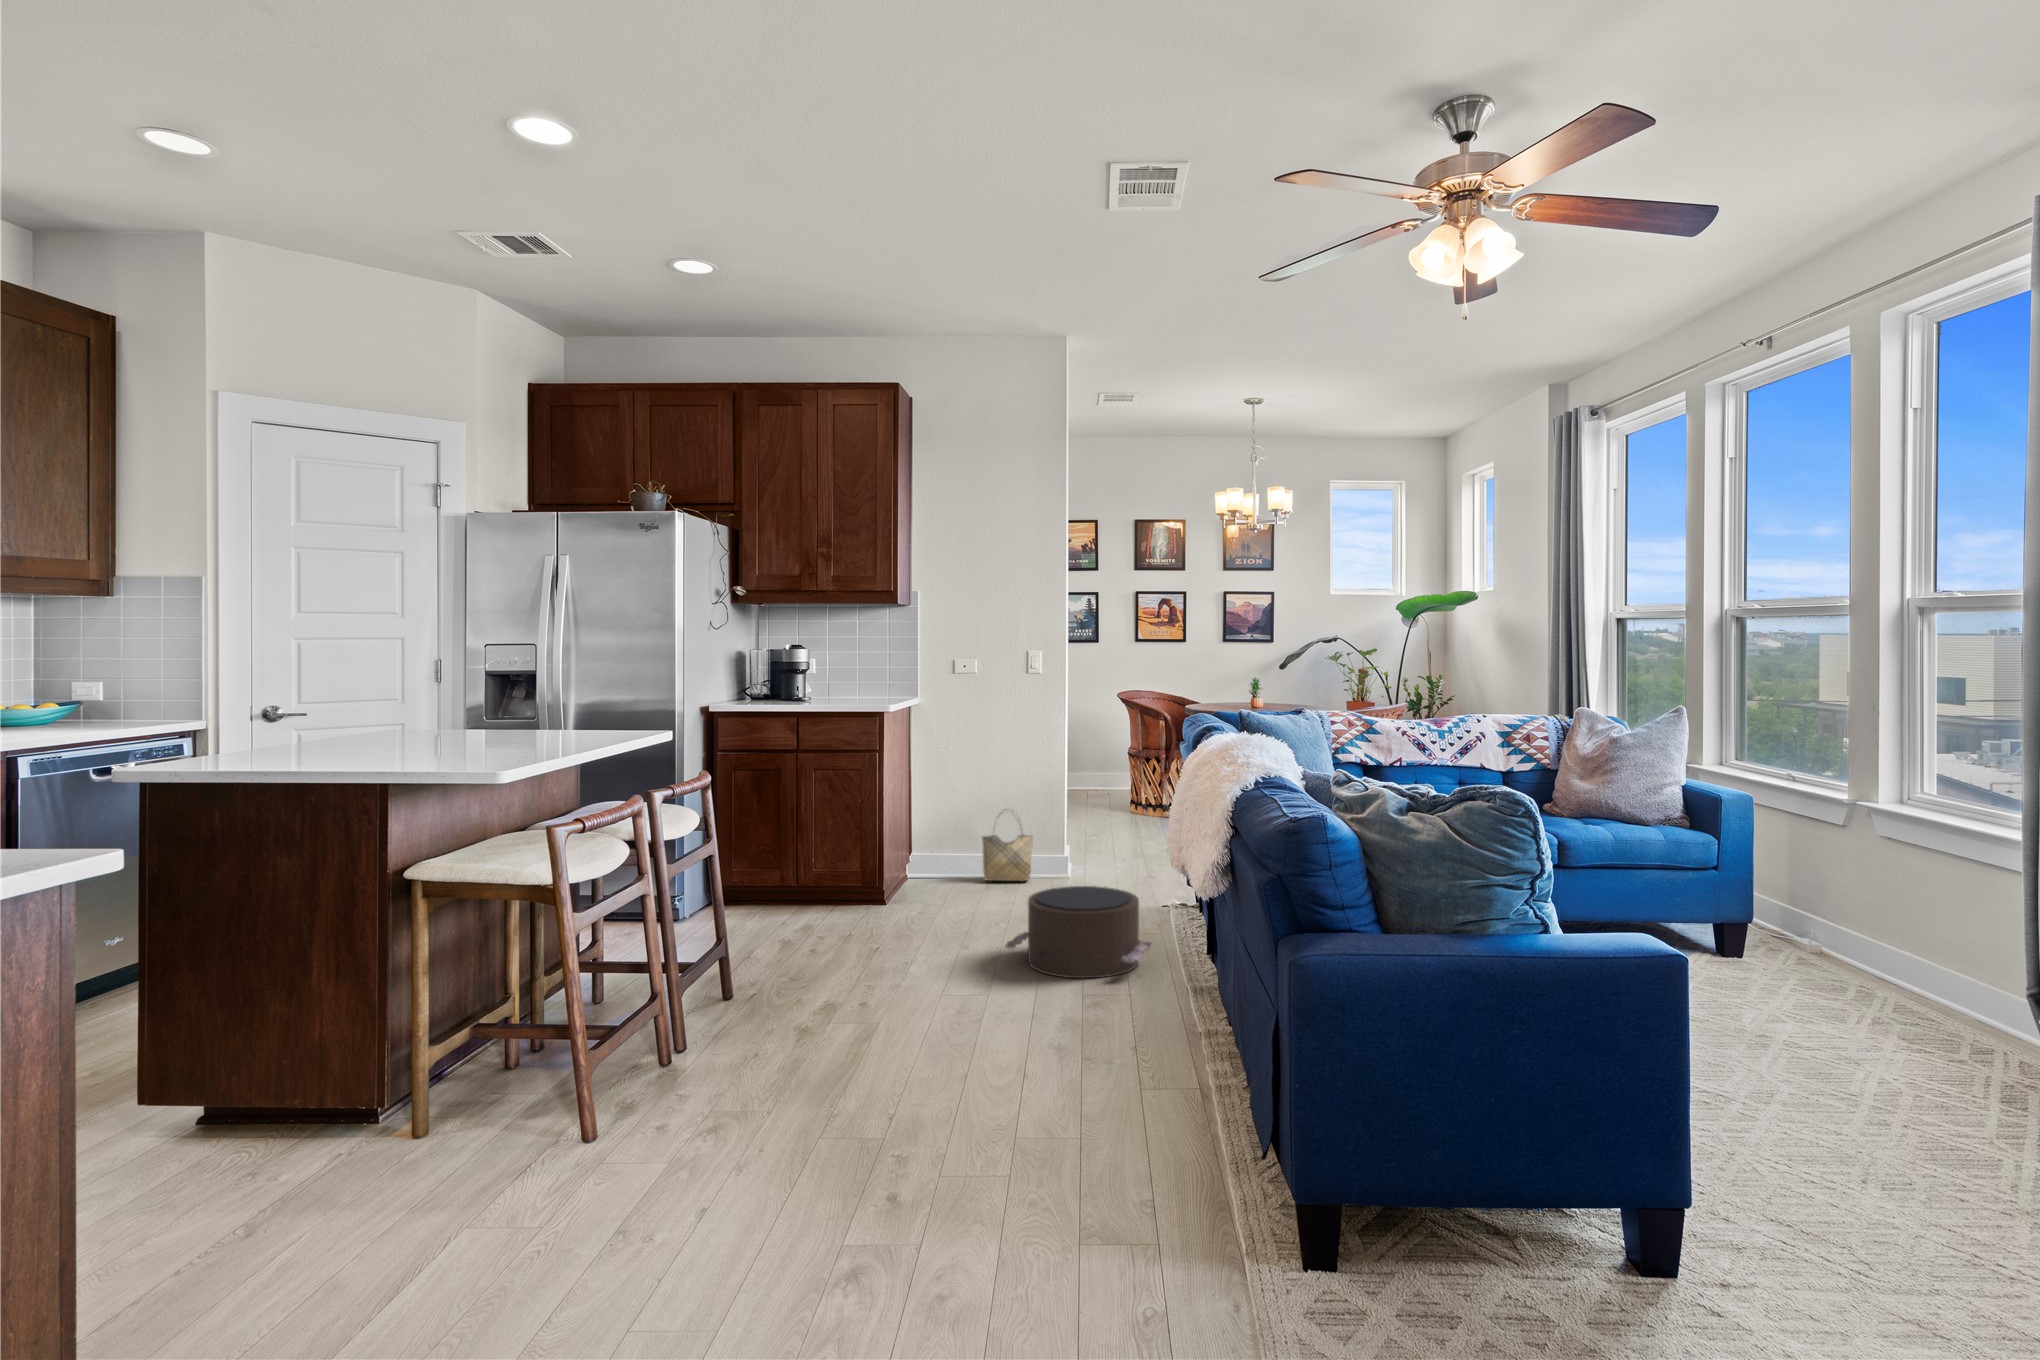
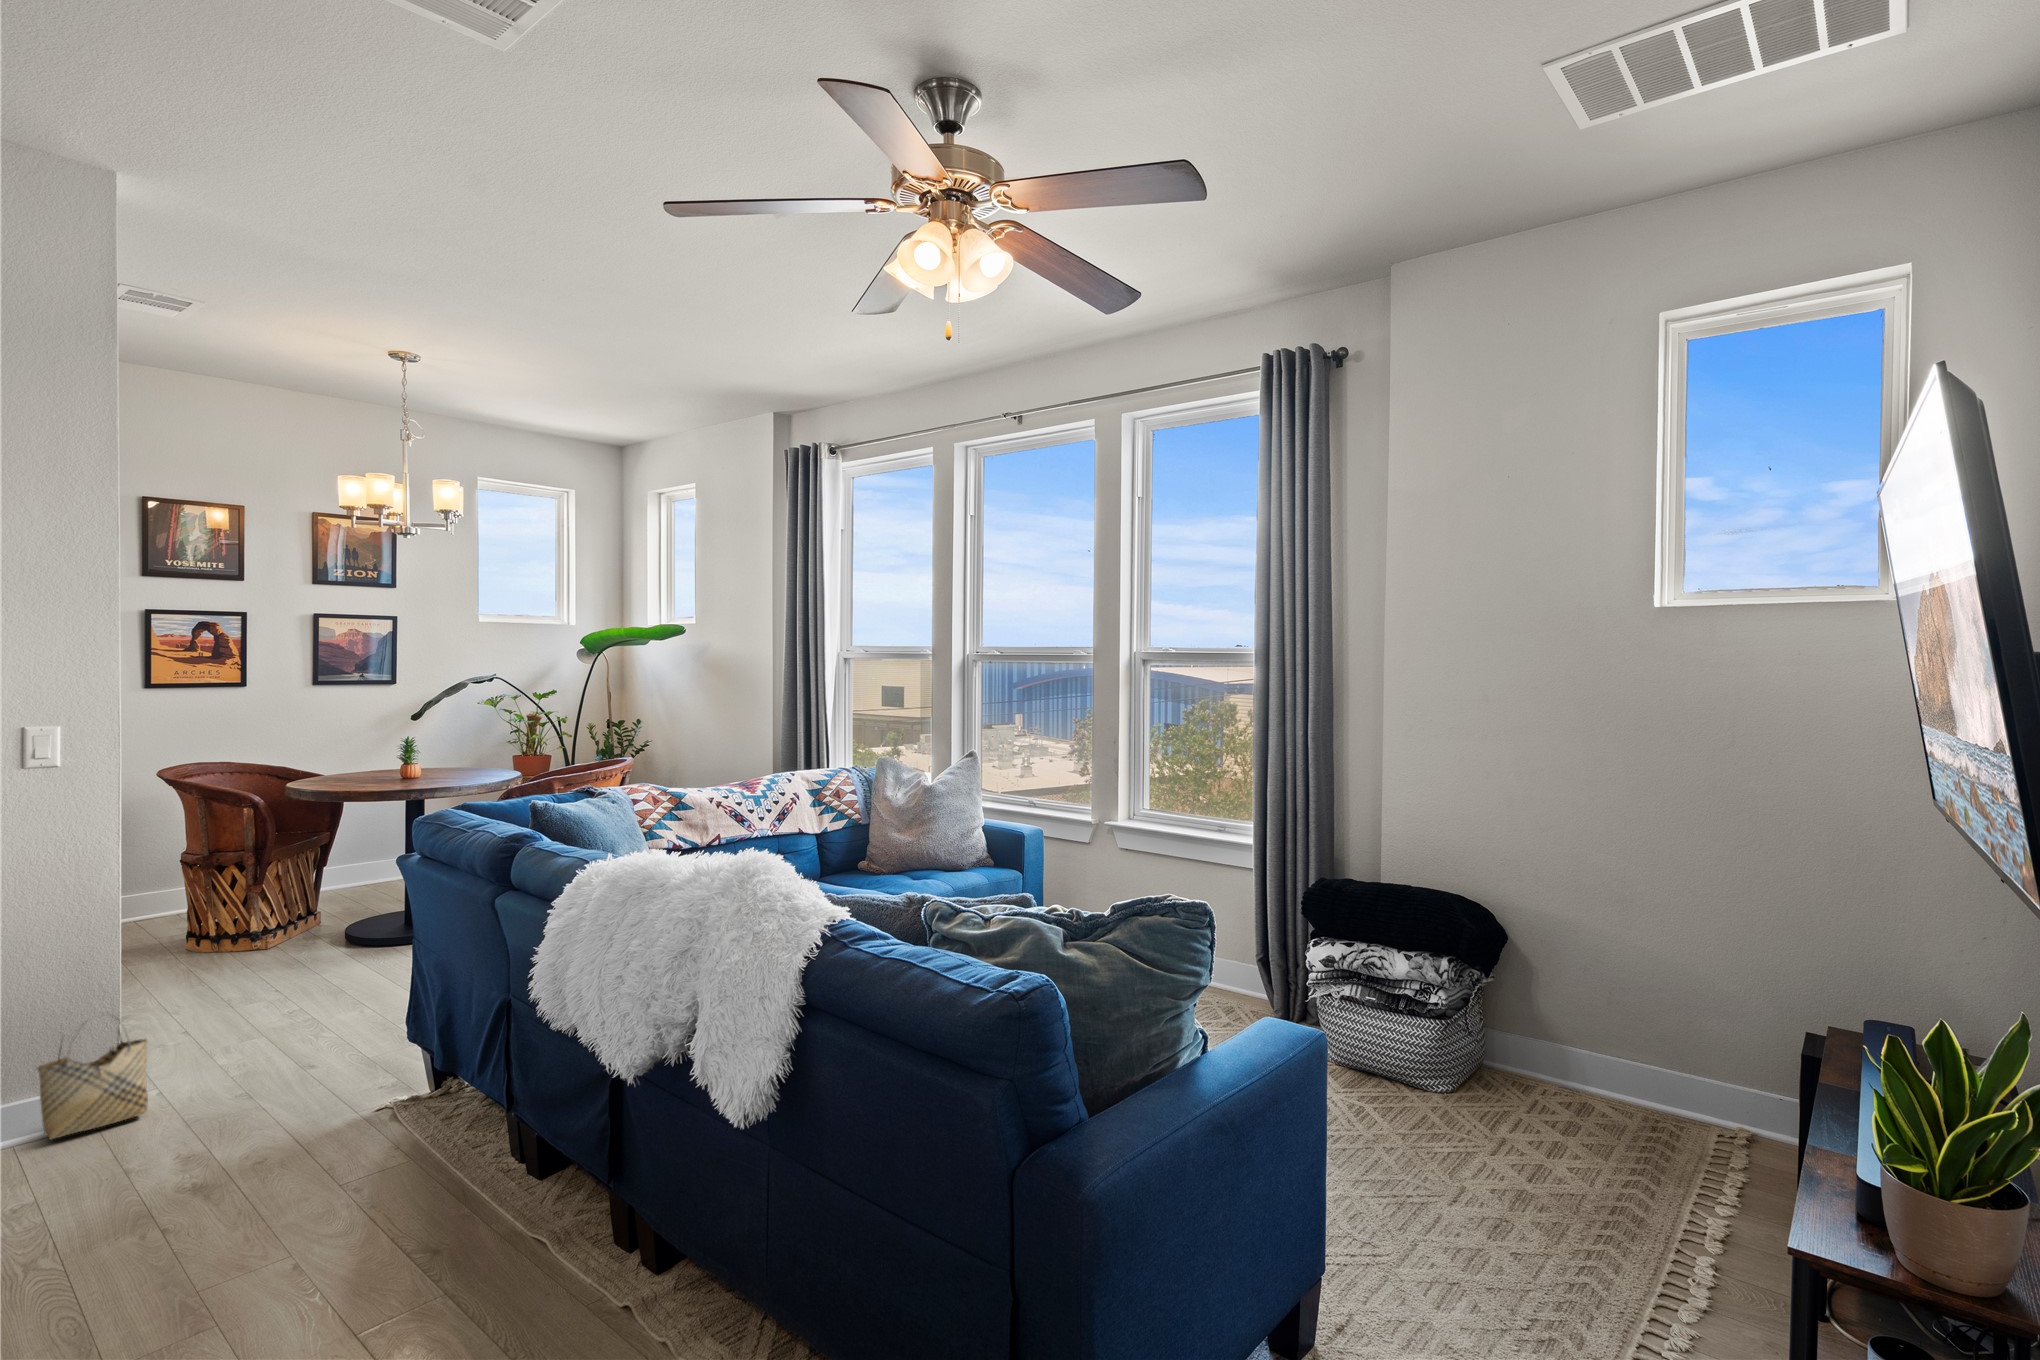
pouf: present [1005,886,1152,978] -> none [286,1095,533,1269]

